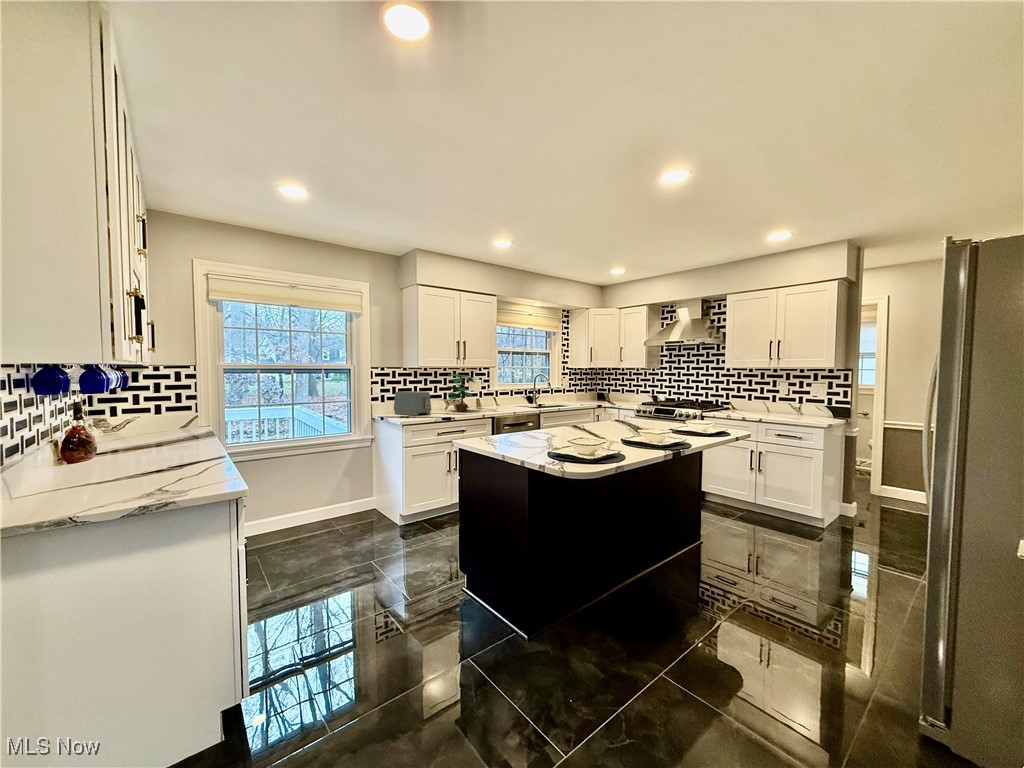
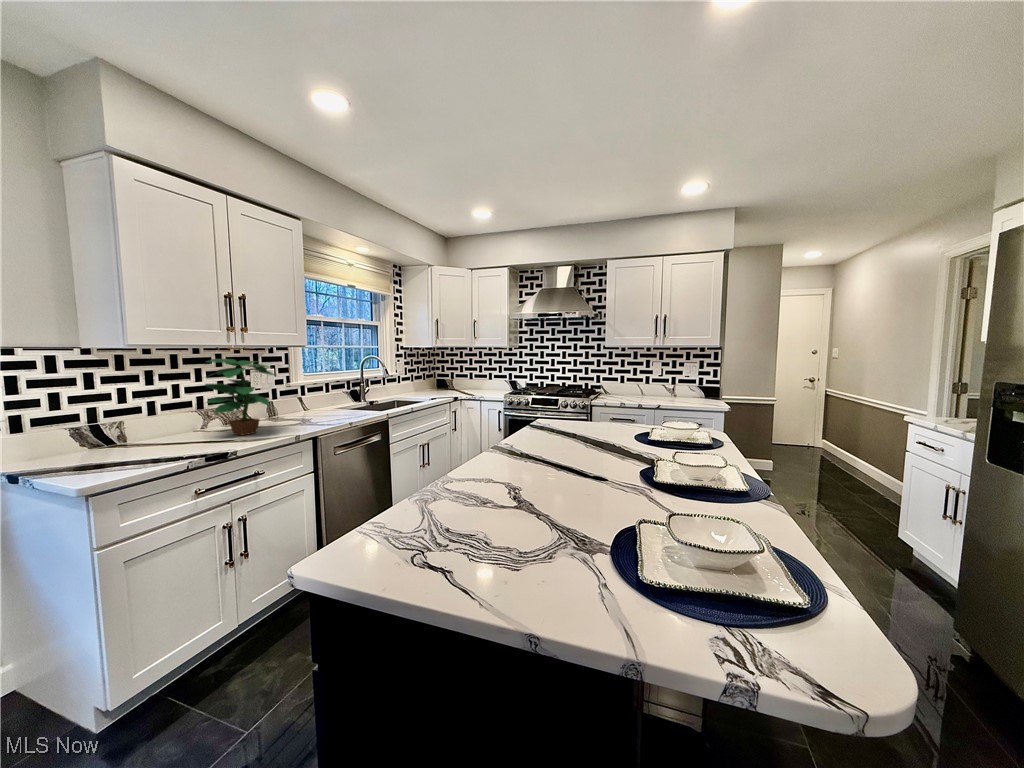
toaster: present [394,391,431,416] -> none [36,403,167,468]

